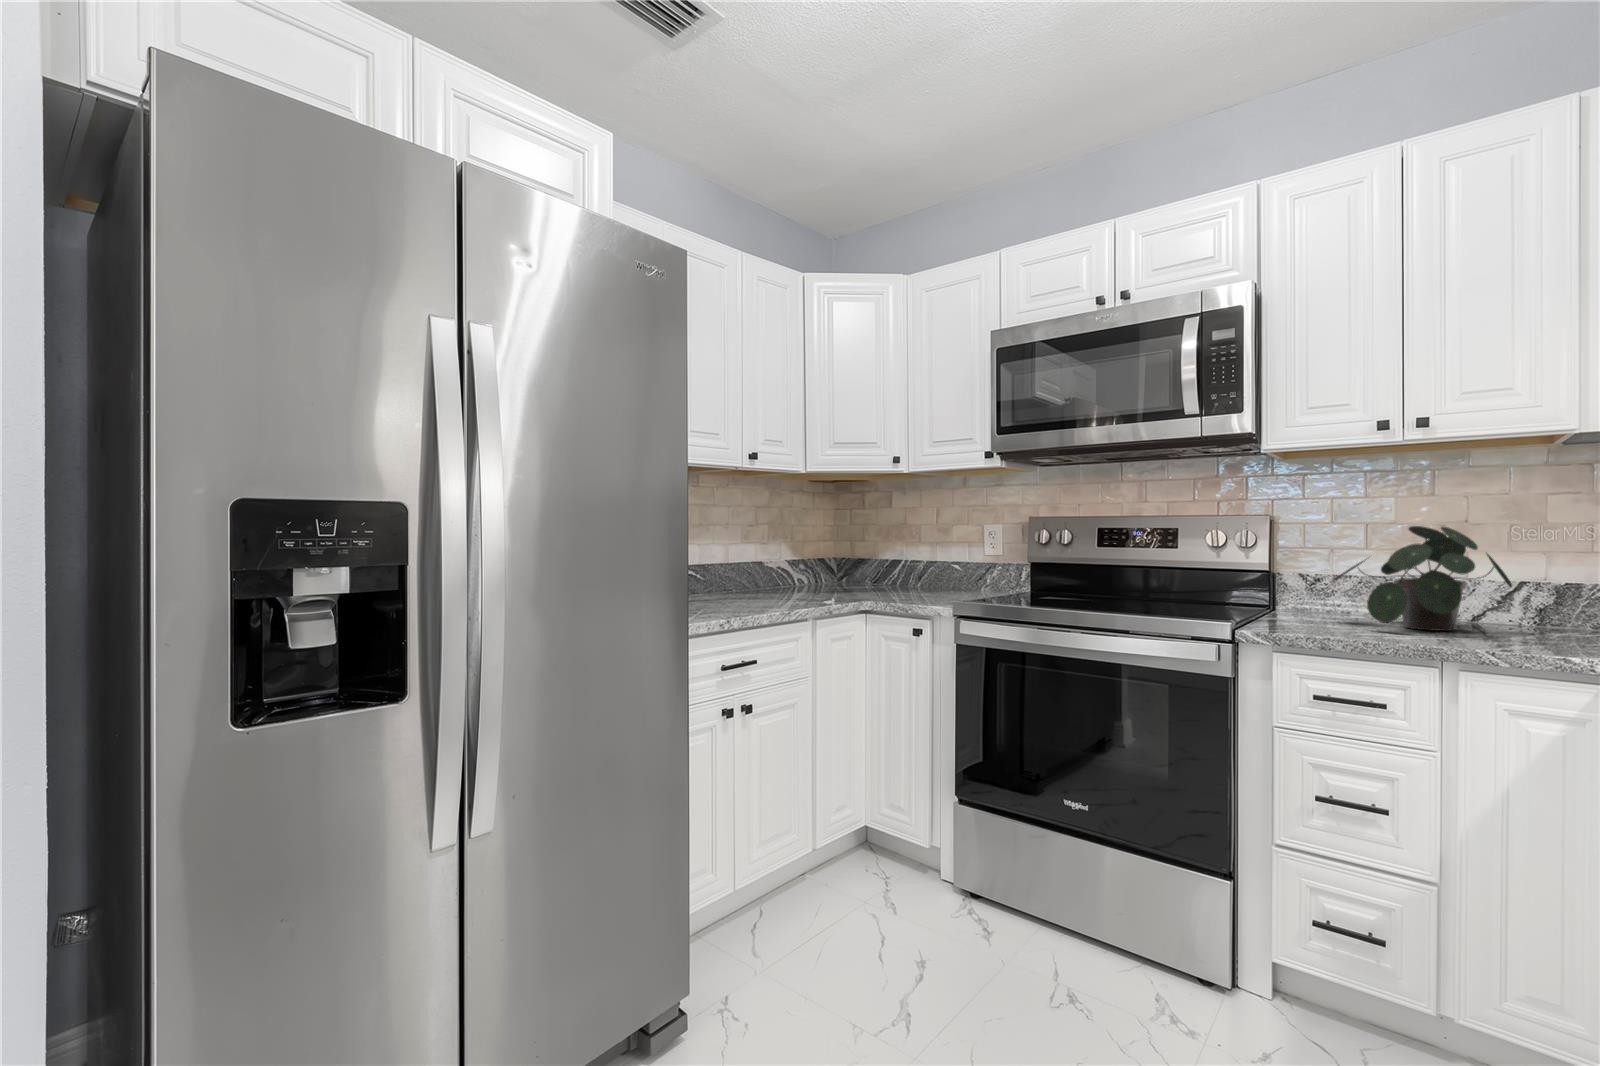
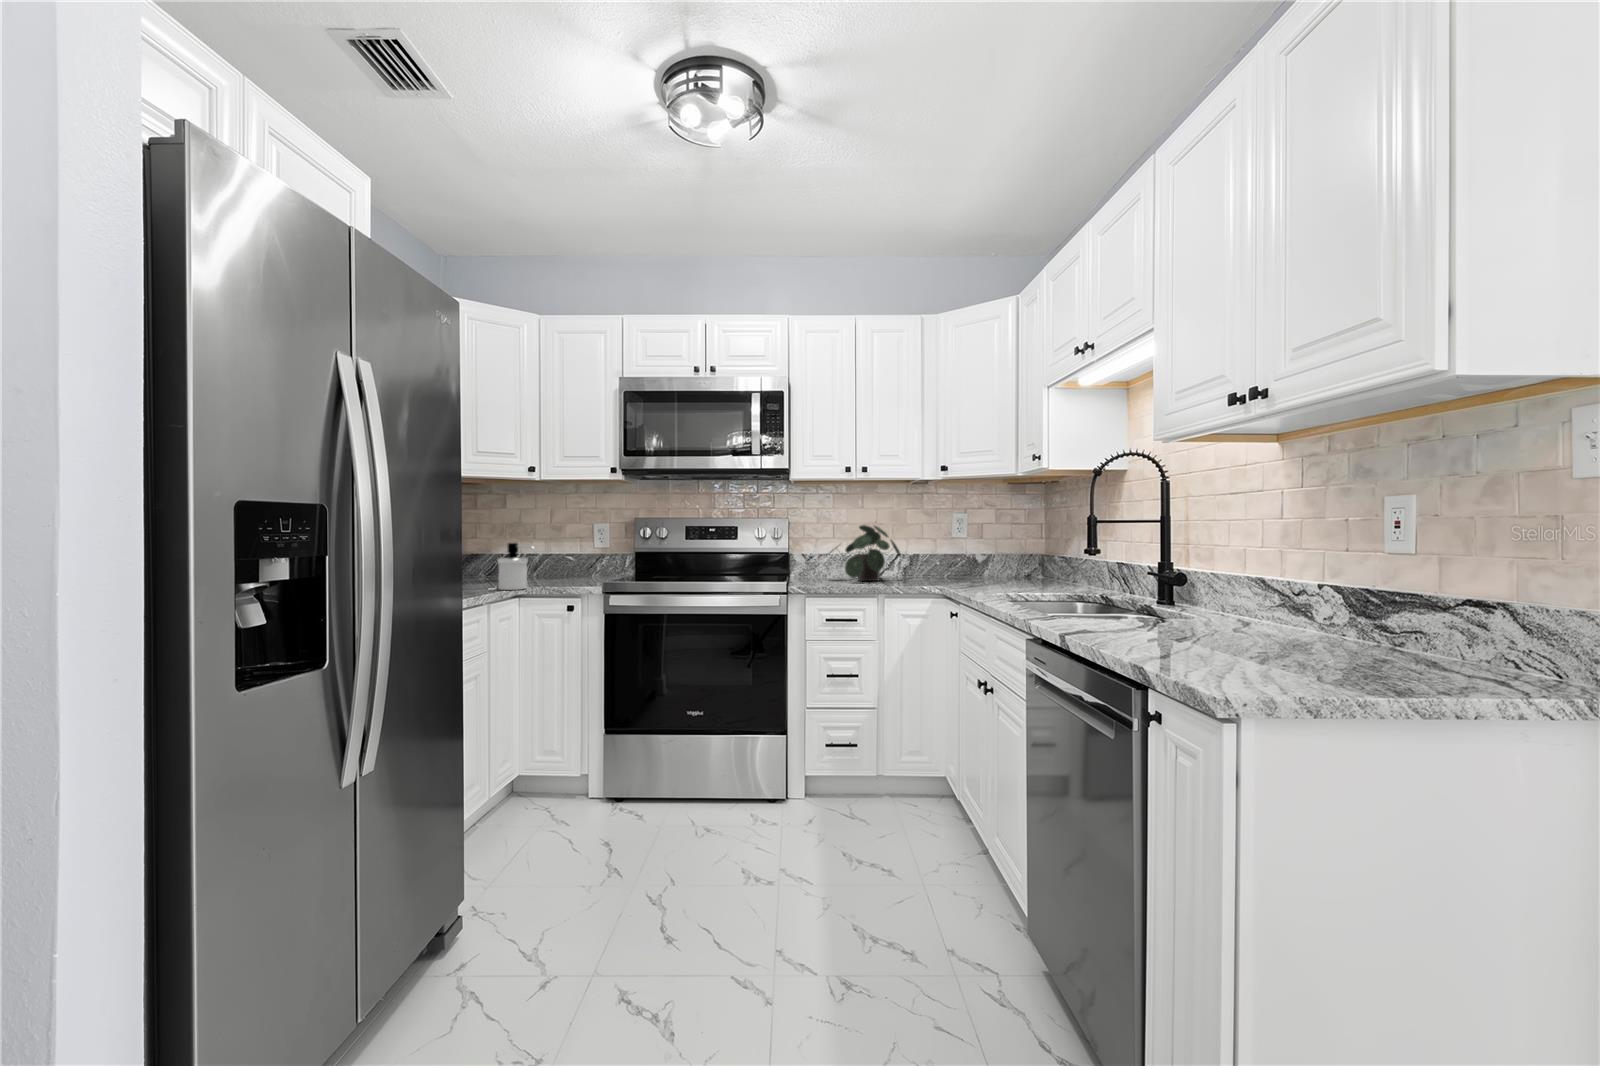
soap dispenser: none [839,548,877,605] -> present [498,543,537,590]

